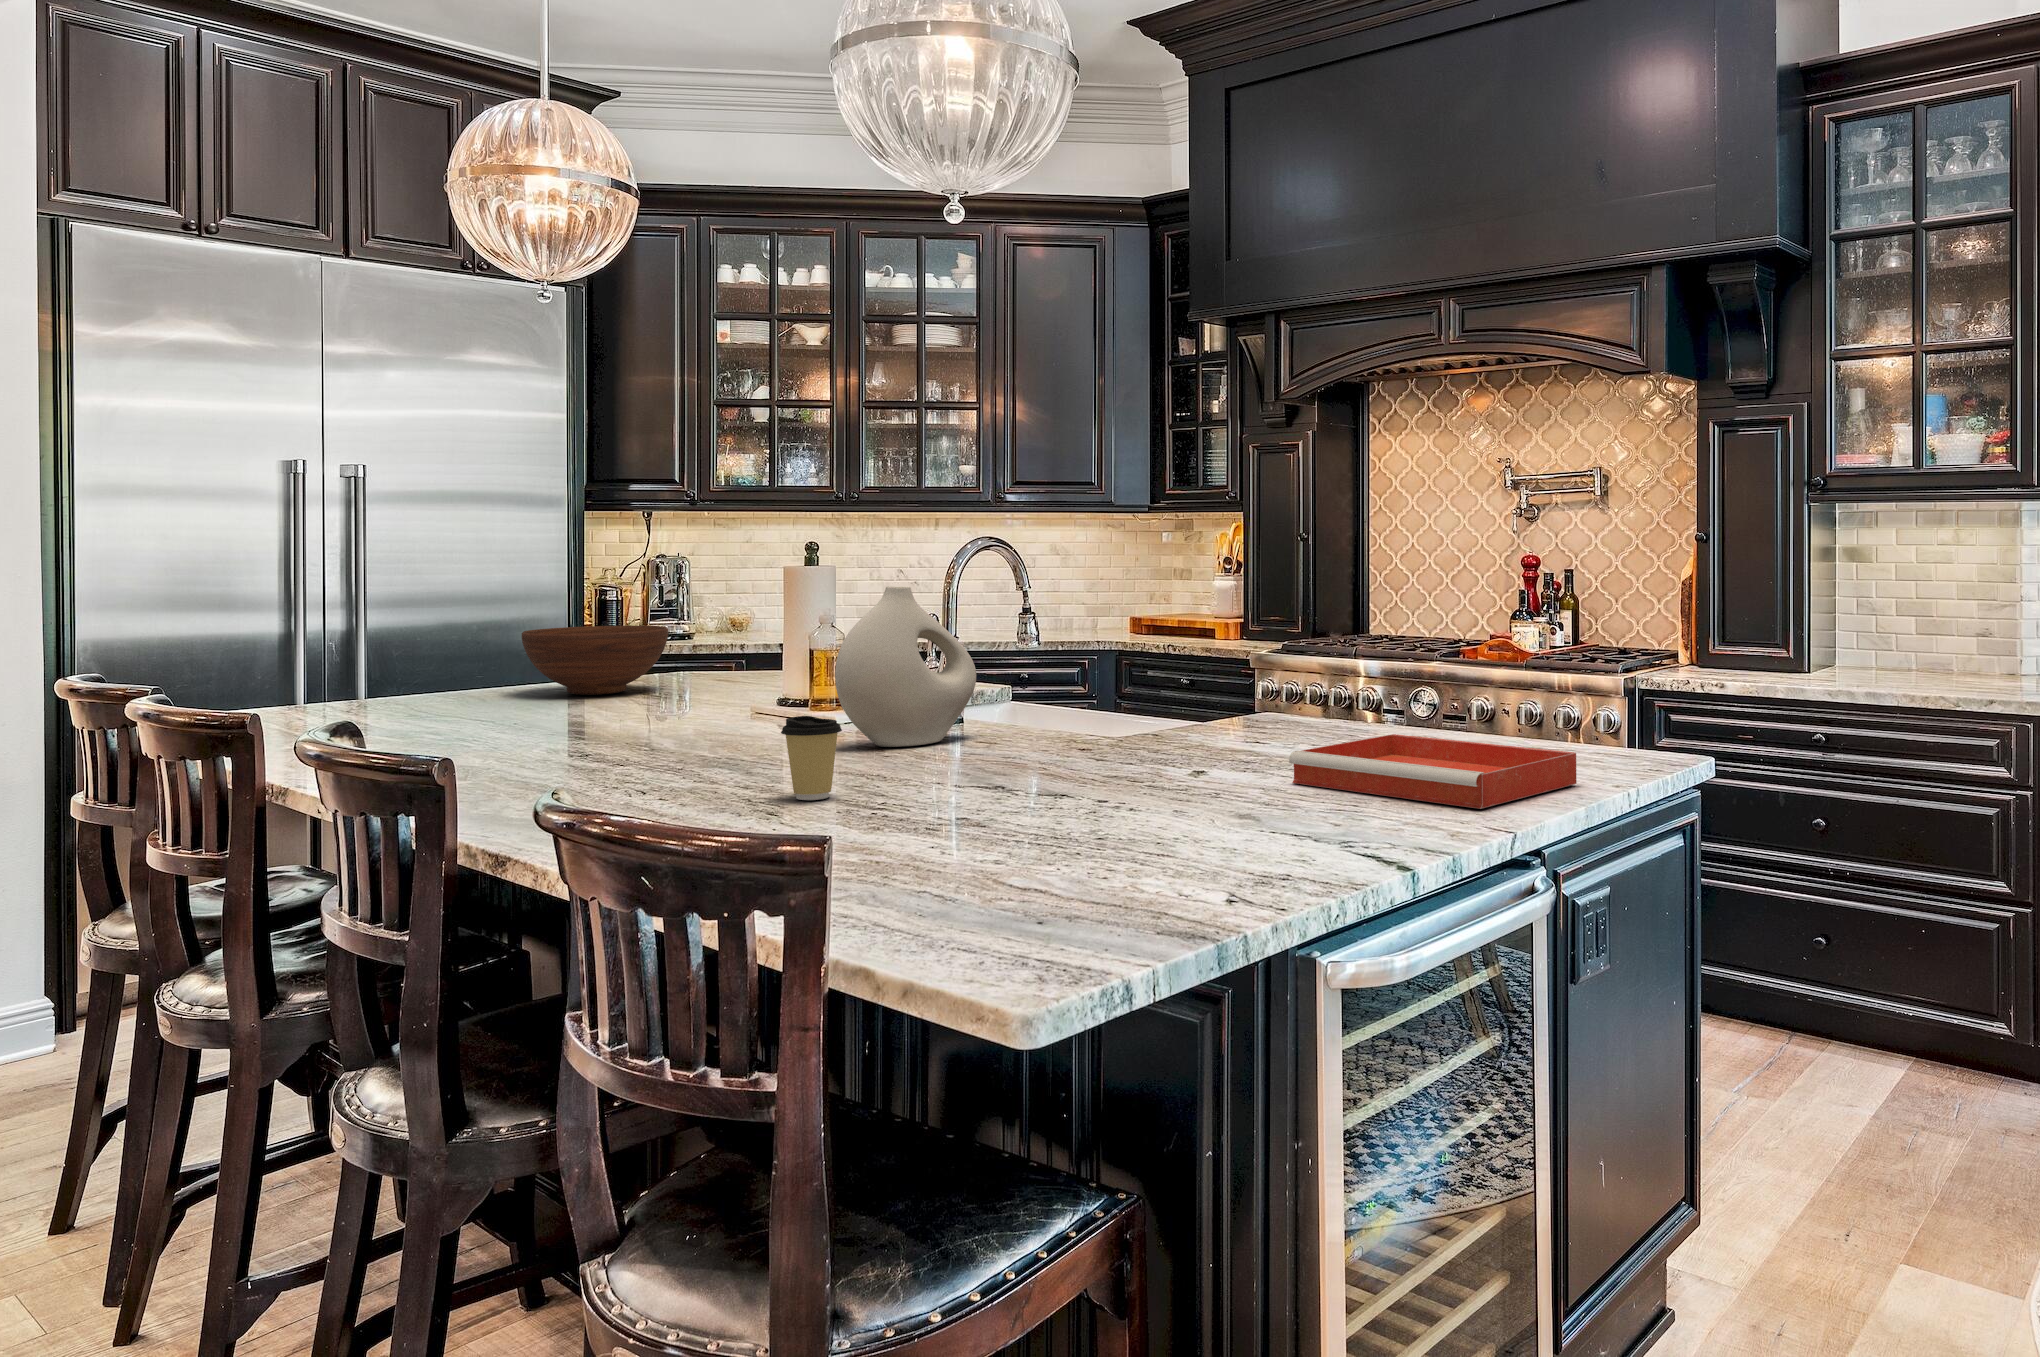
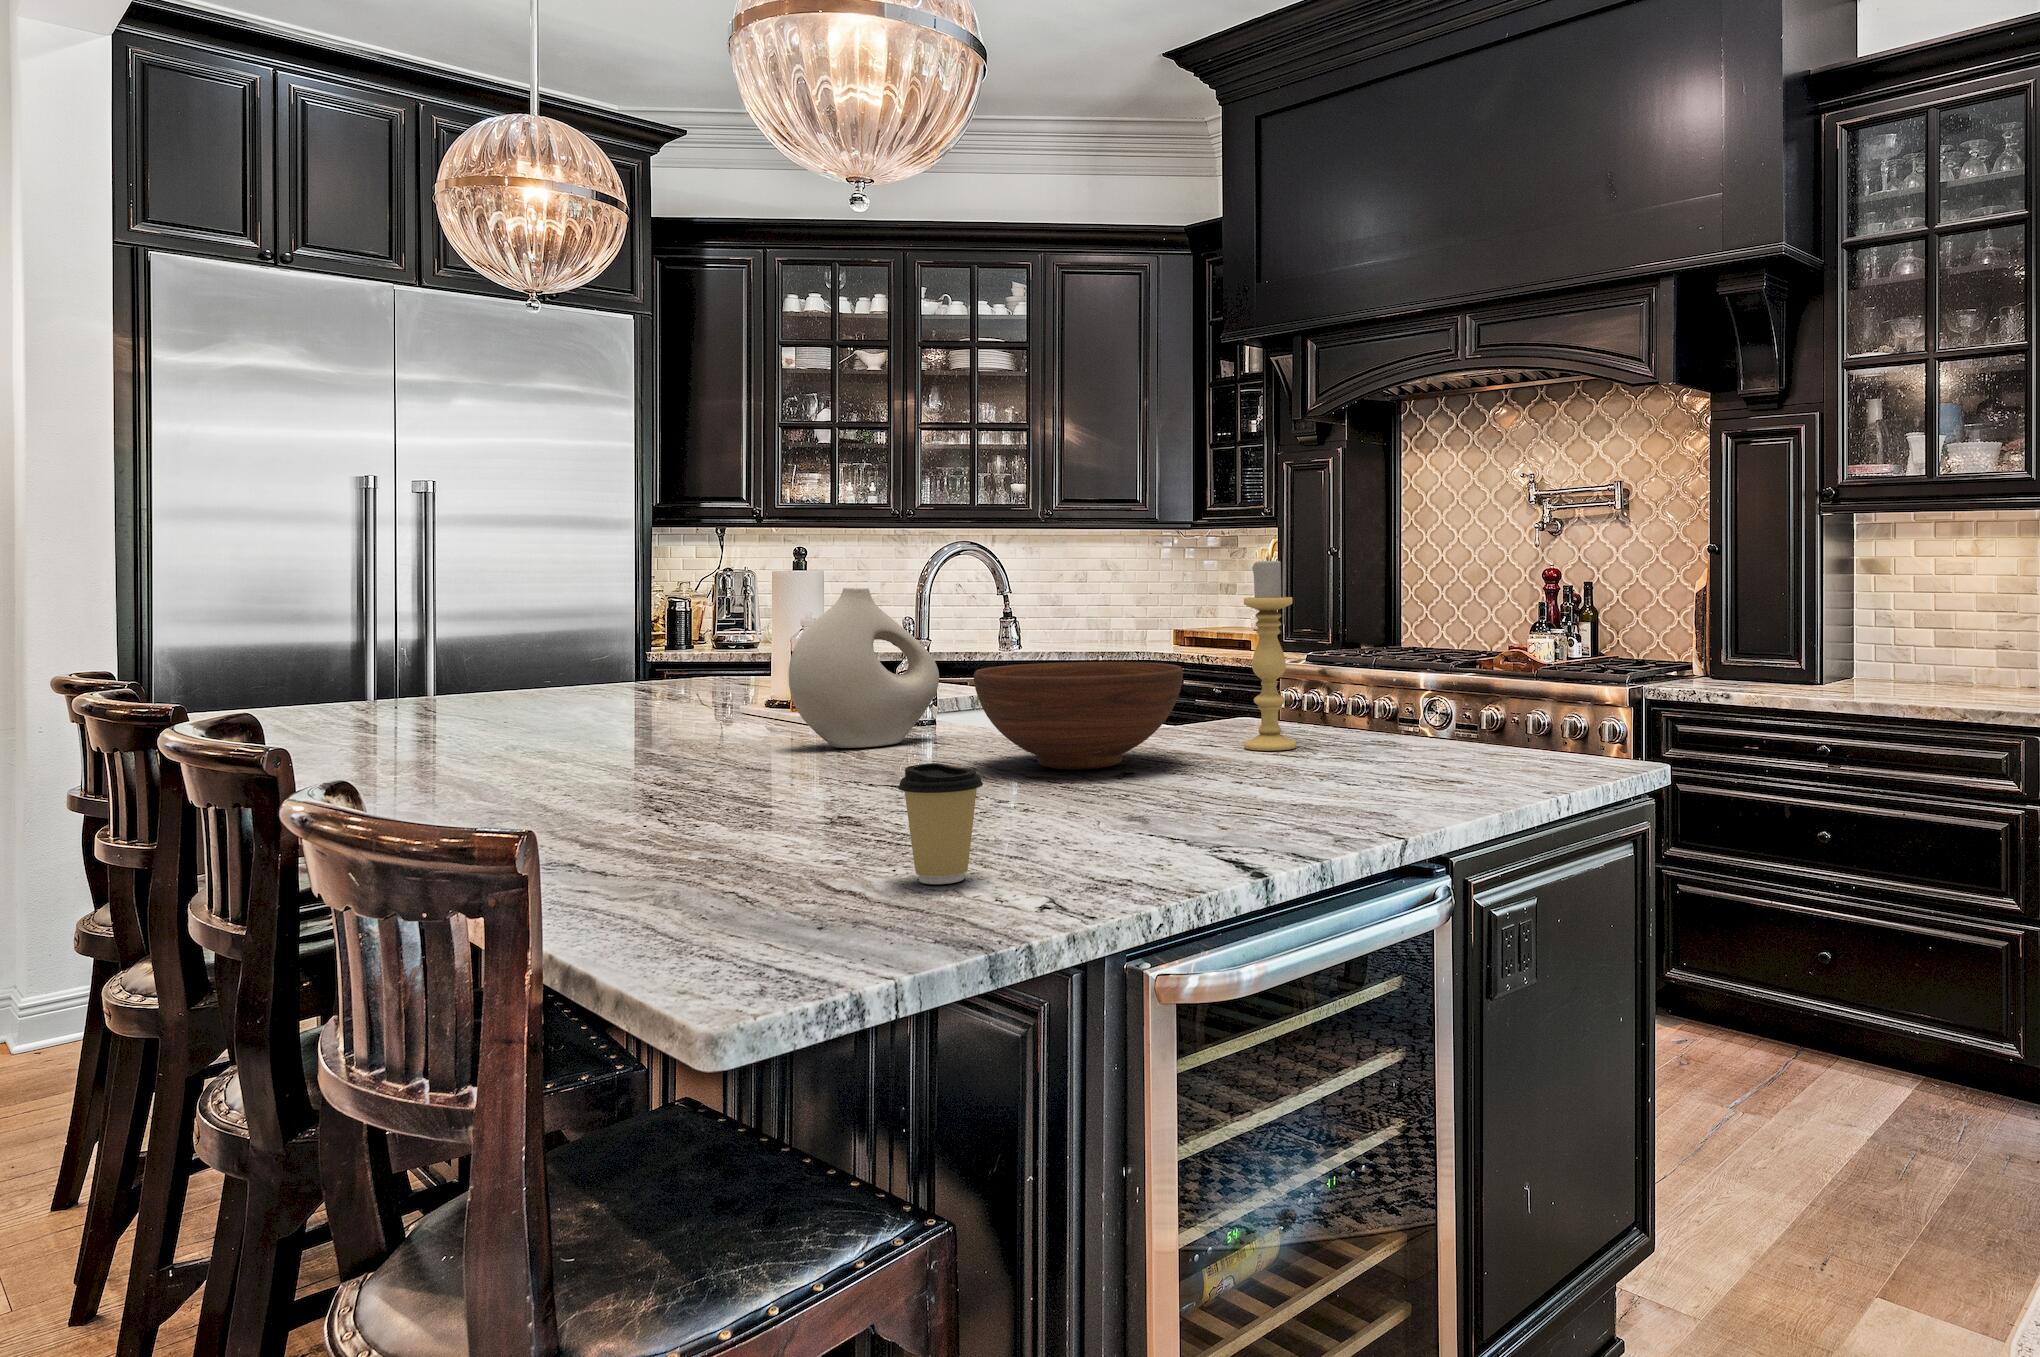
candle holder: none [1289,557,1340,747] -> present [1244,557,1296,751]
fruit bowl: present [522,626,668,695] -> present [974,662,1183,769]
coffee cup: present [781,716,842,800] -> present [898,763,983,884]
tray: present [1289,734,1577,809] -> none [1212,736,1510,811]

